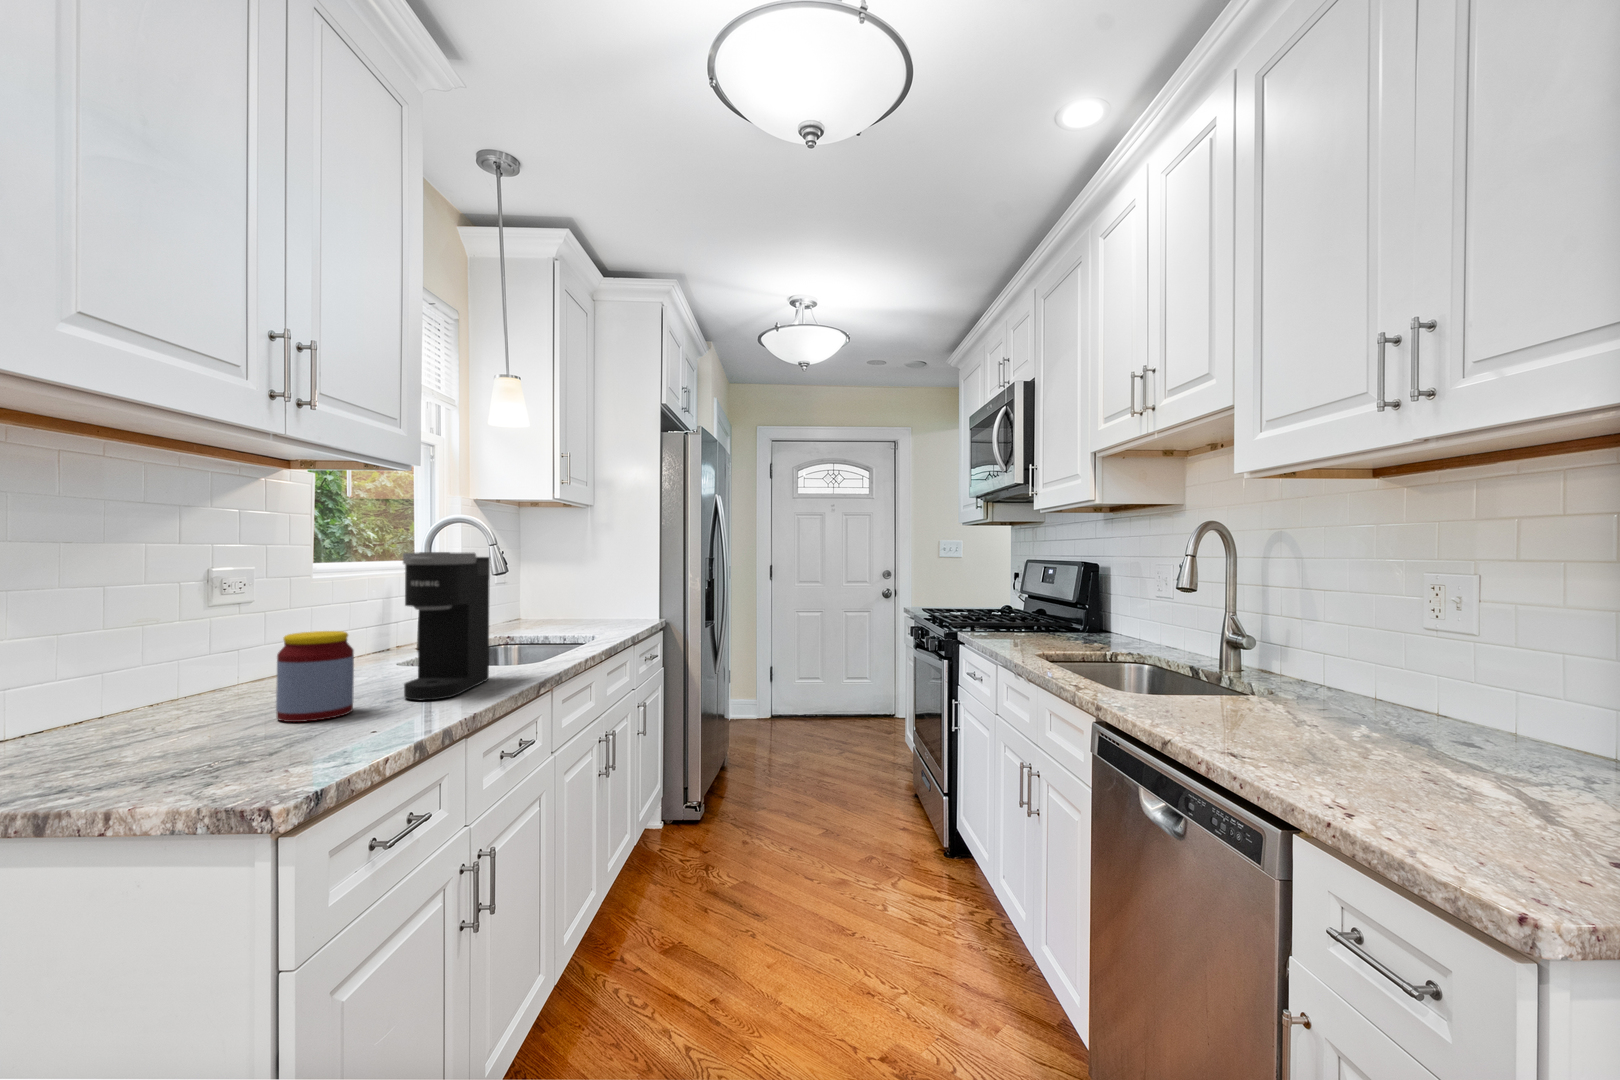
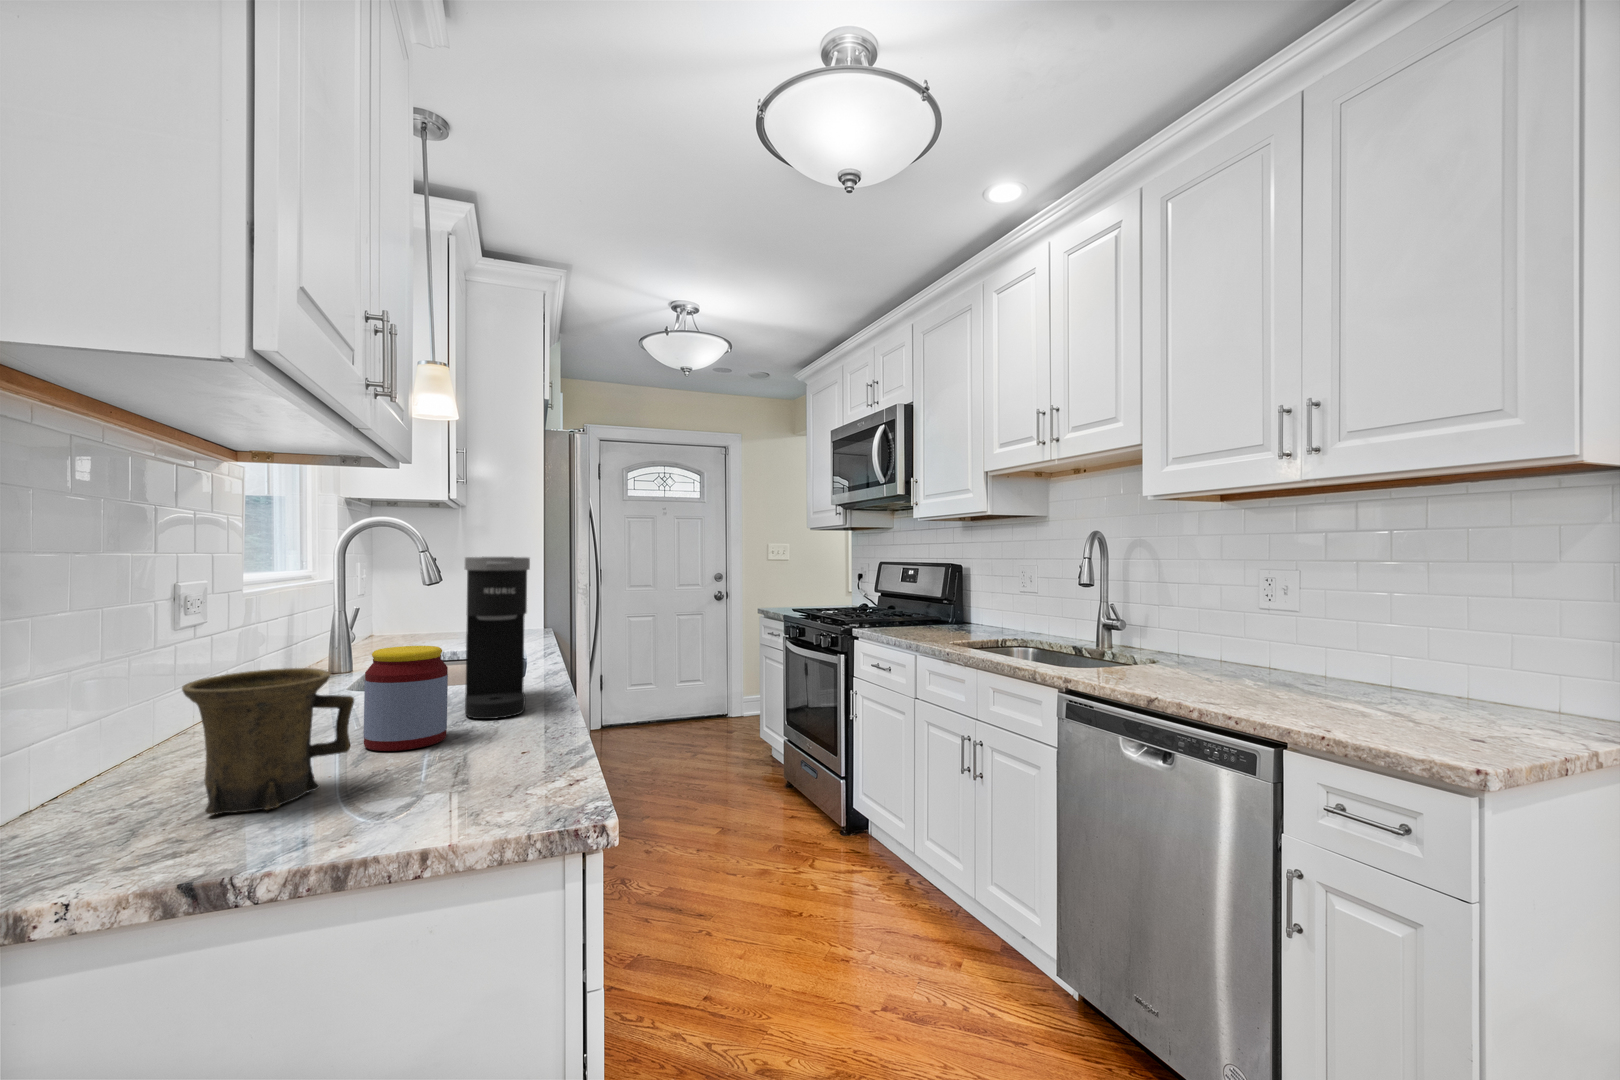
mug: none [51,646,197,761] -> present [182,668,354,815]

